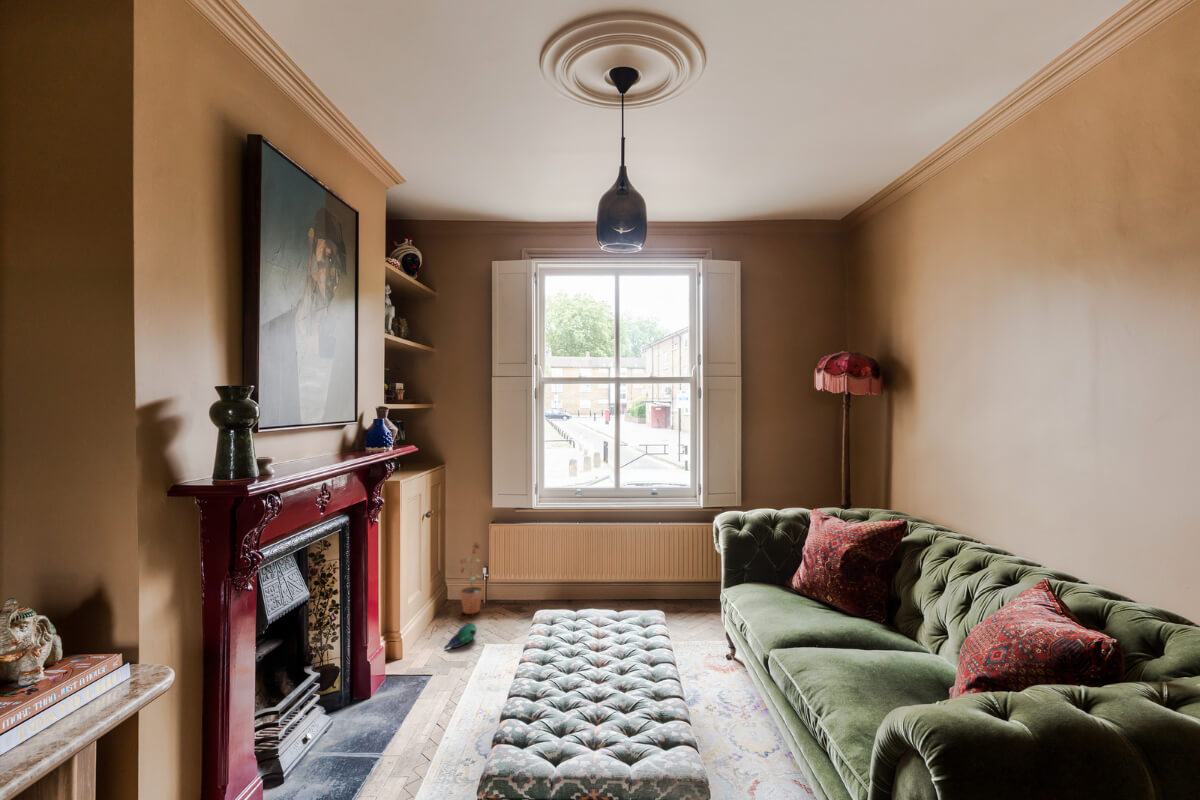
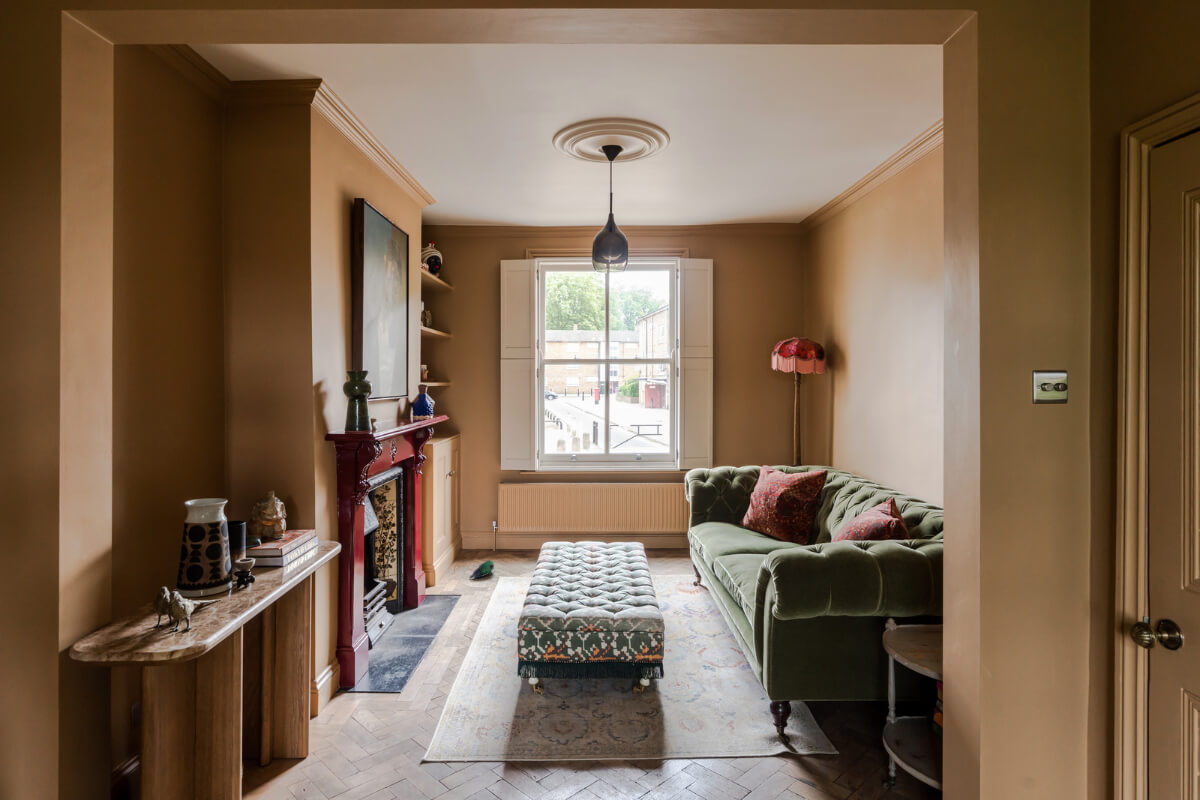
potted plant: present [460,543,483,614] -> none [476,499,496,557]

